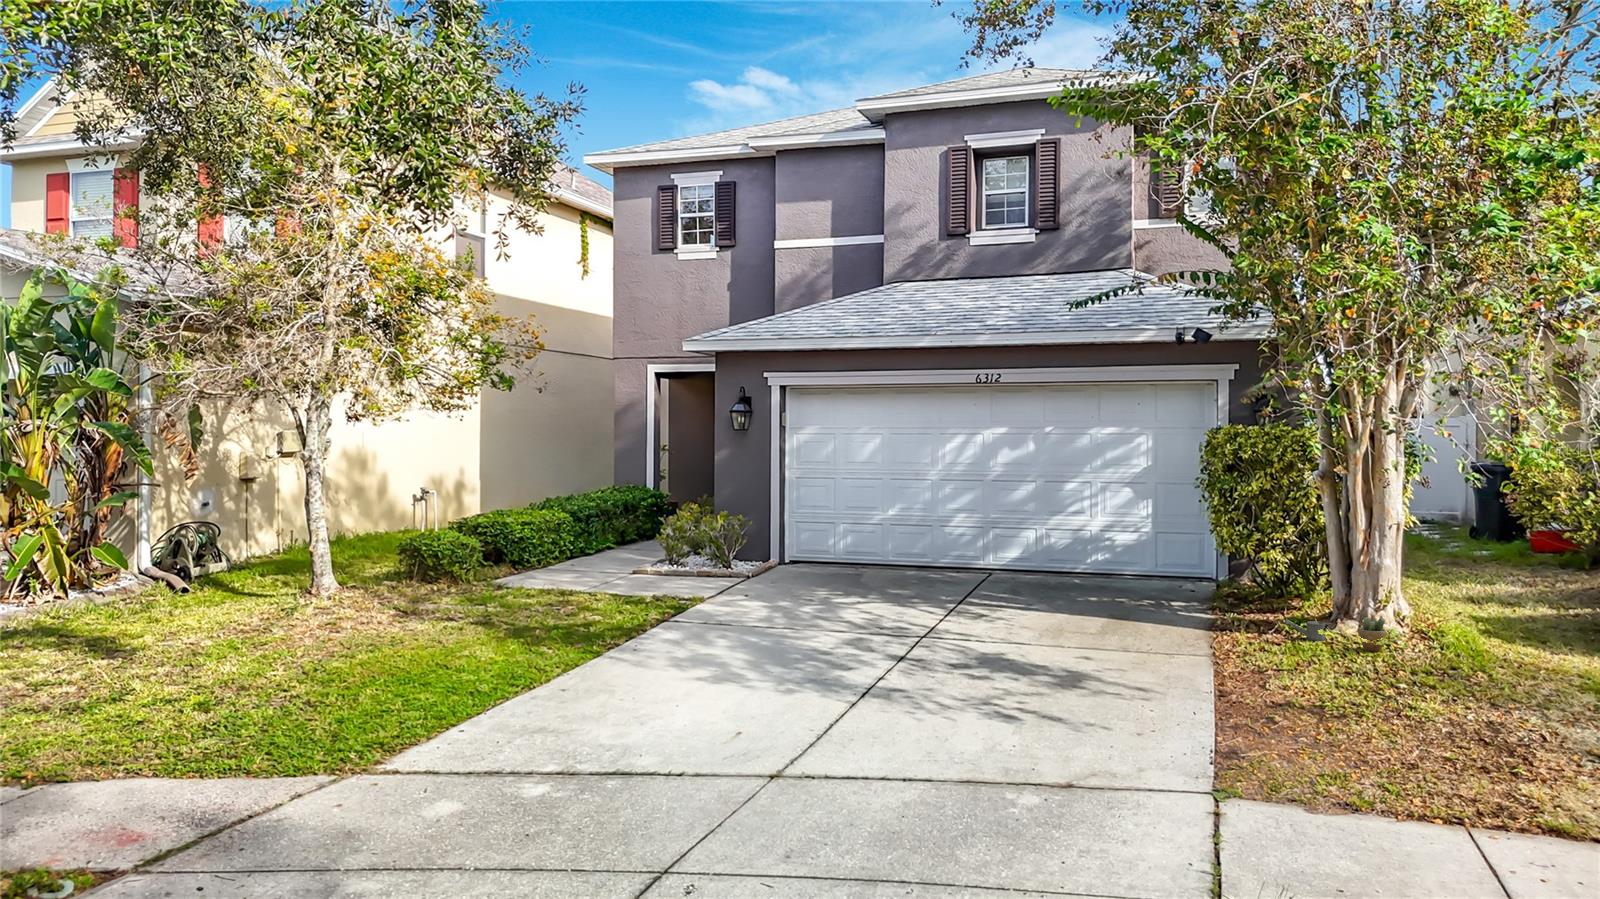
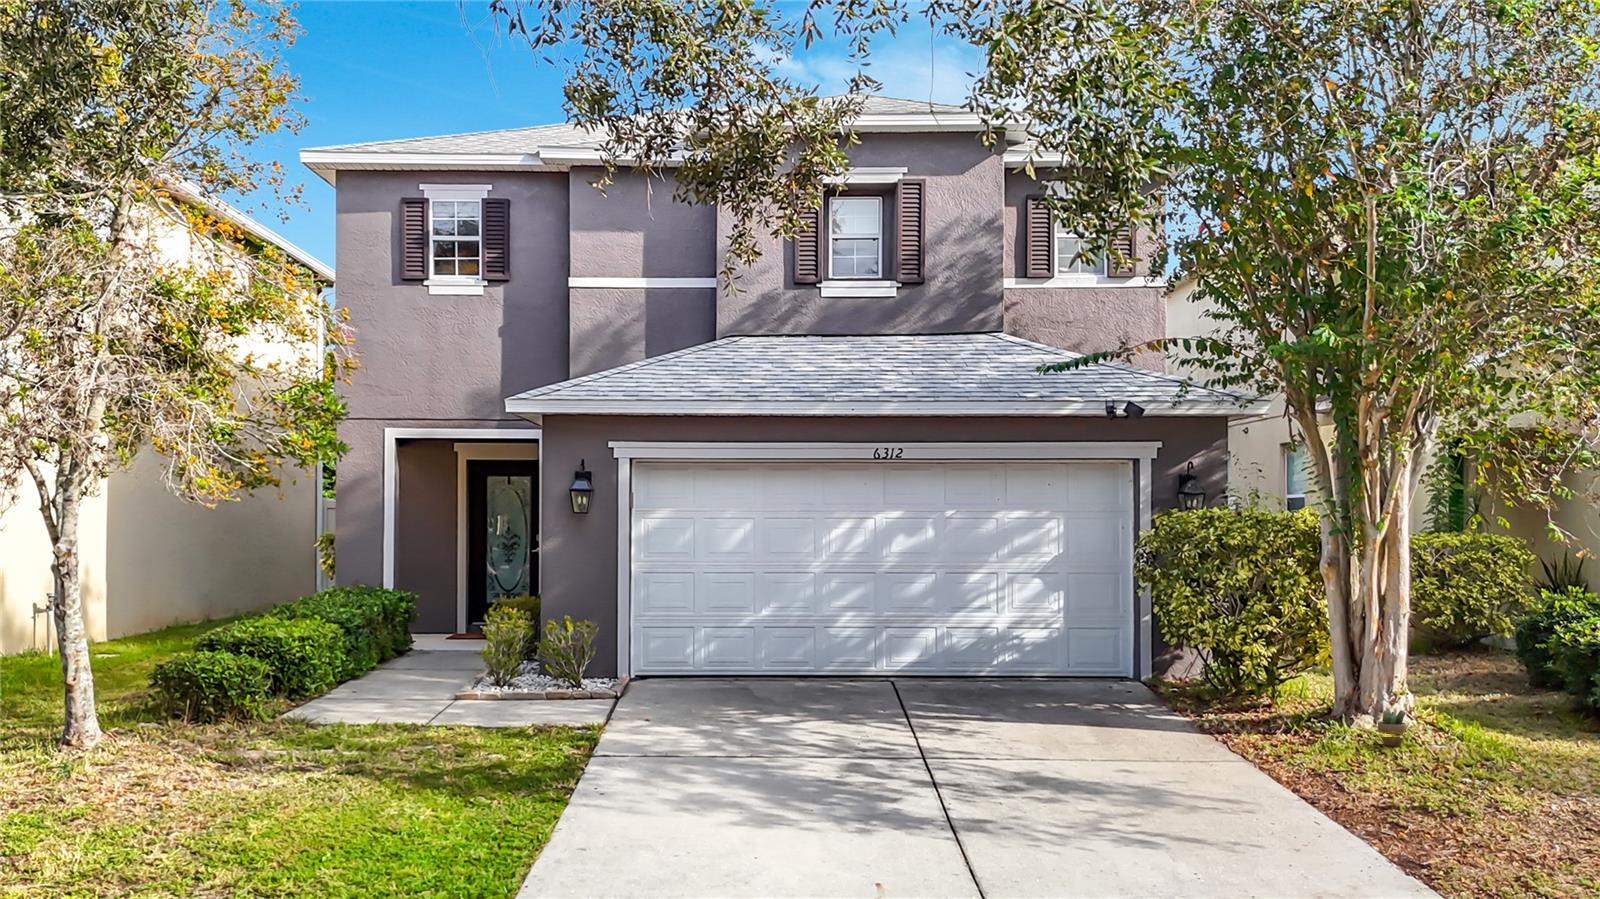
watering can: present [1285,619,1333,641] -> none [1297,717,1345,739]

